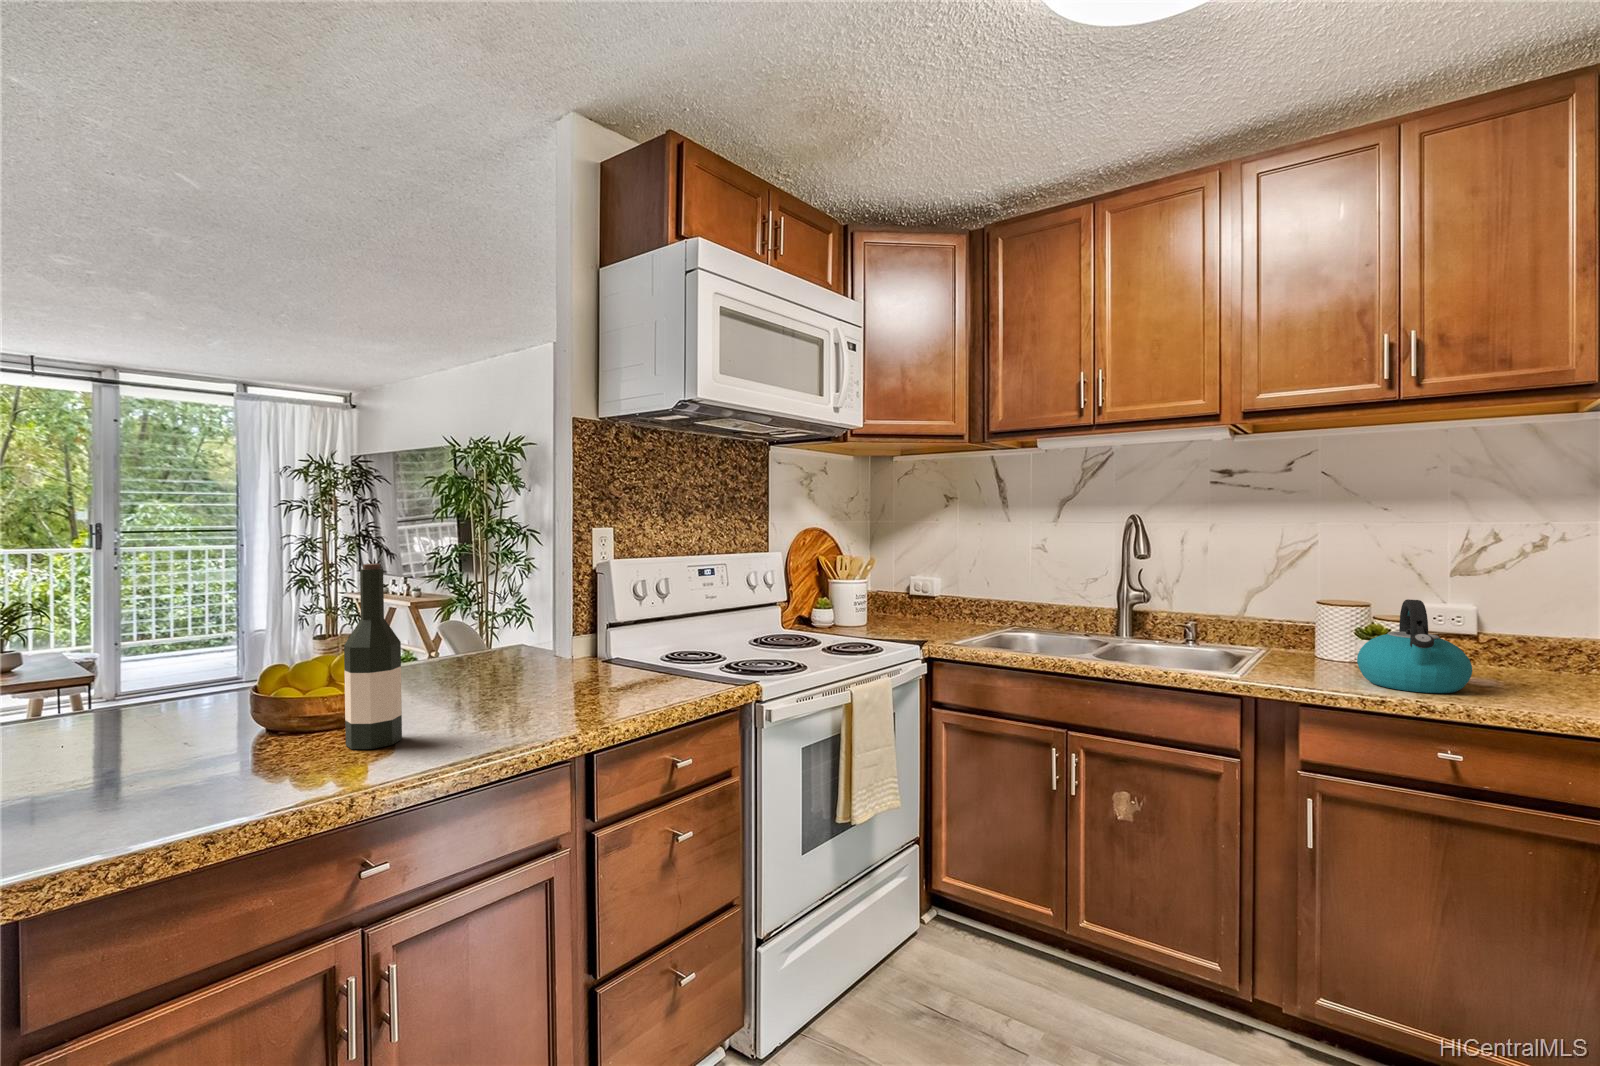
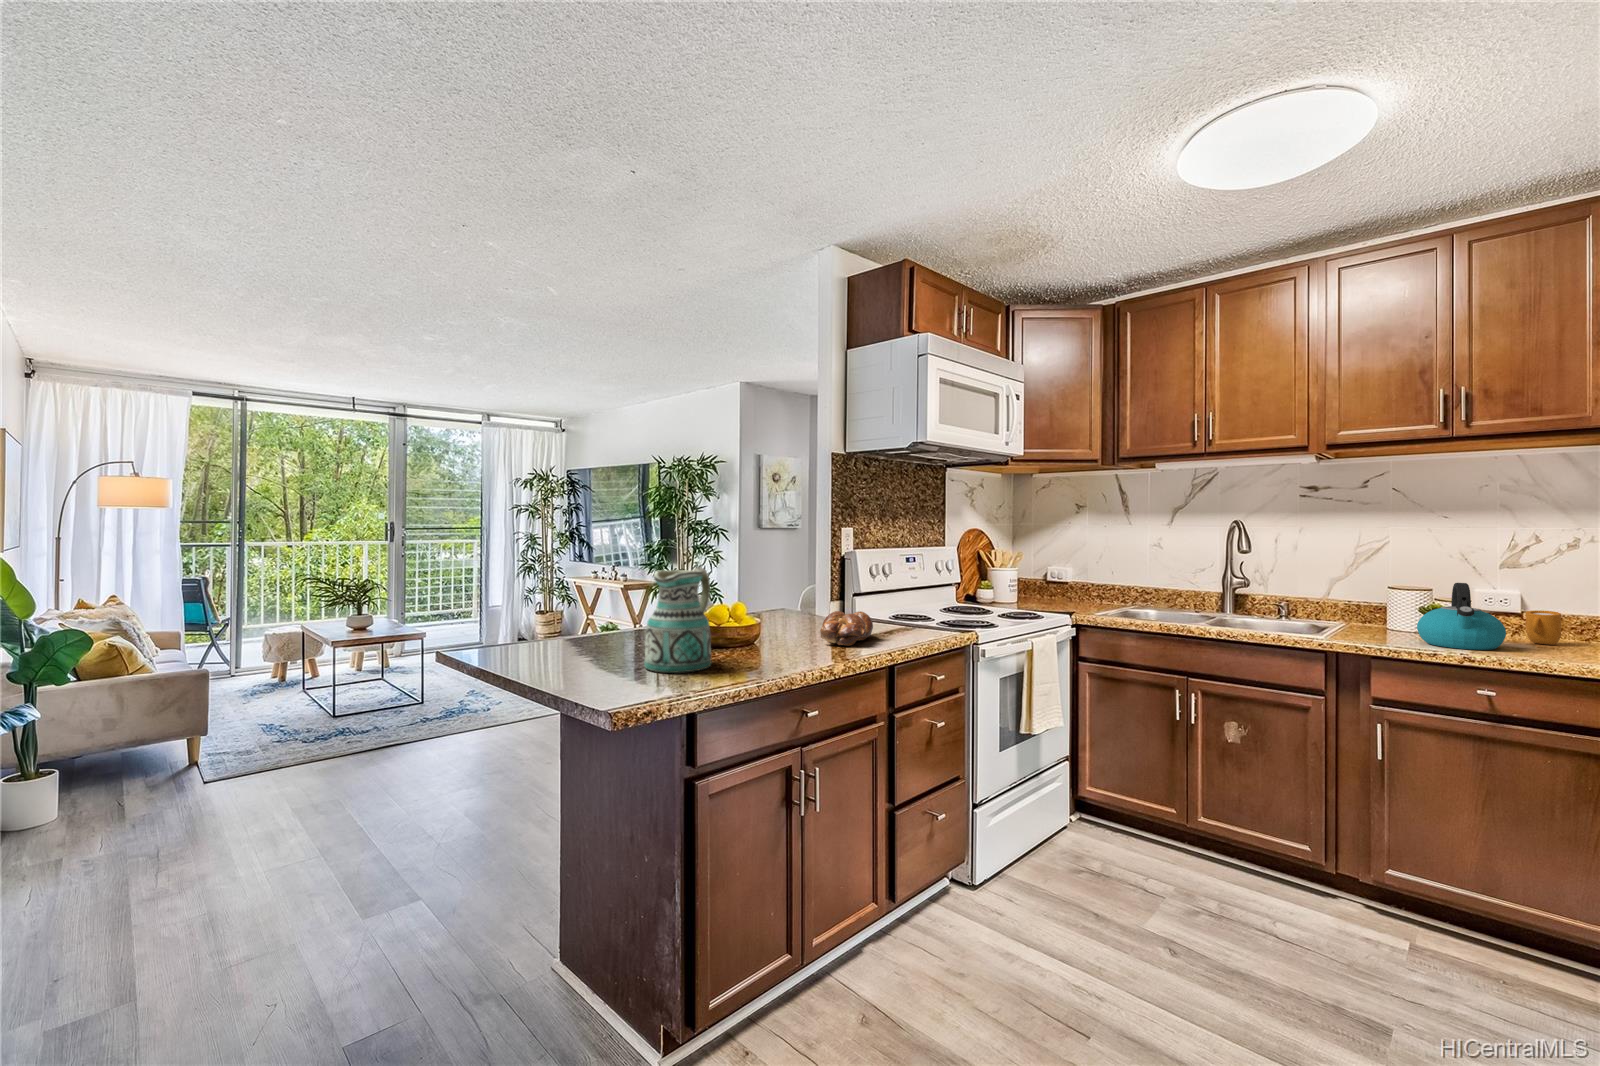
wine bottle: present [344,564,402,749] -> none [757,548,785,656]
ceramic pitcher: none [56,601,245,808] -> present [644,567,711,673]
mug: none [1490,634,1535,681] -> present [1526,610,1561,645]
bread loaf: none [489,658,592,718] -> present [820,611,873,646]

